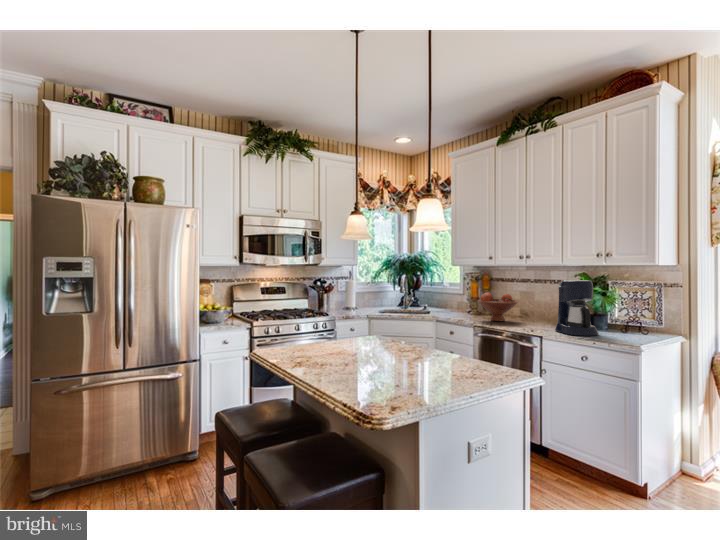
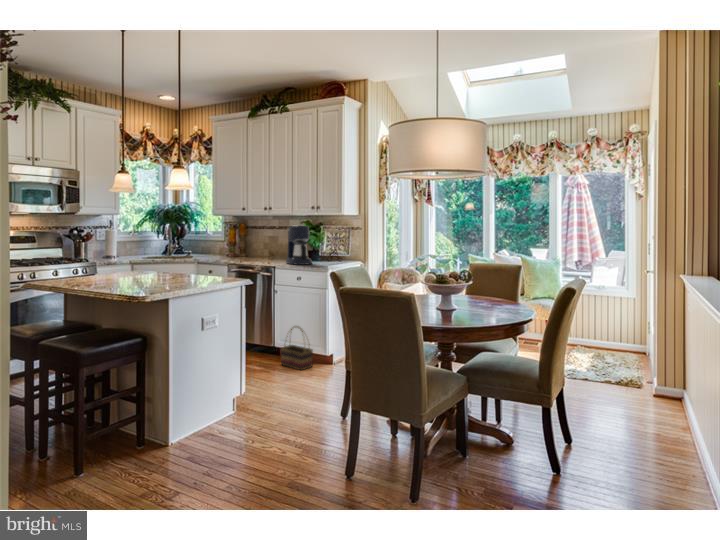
fruit bowl: present [478,292,517,321] -> none [233,238,264,261]
basket: none [552,425,607,498] -> present [281,326,313,370]

